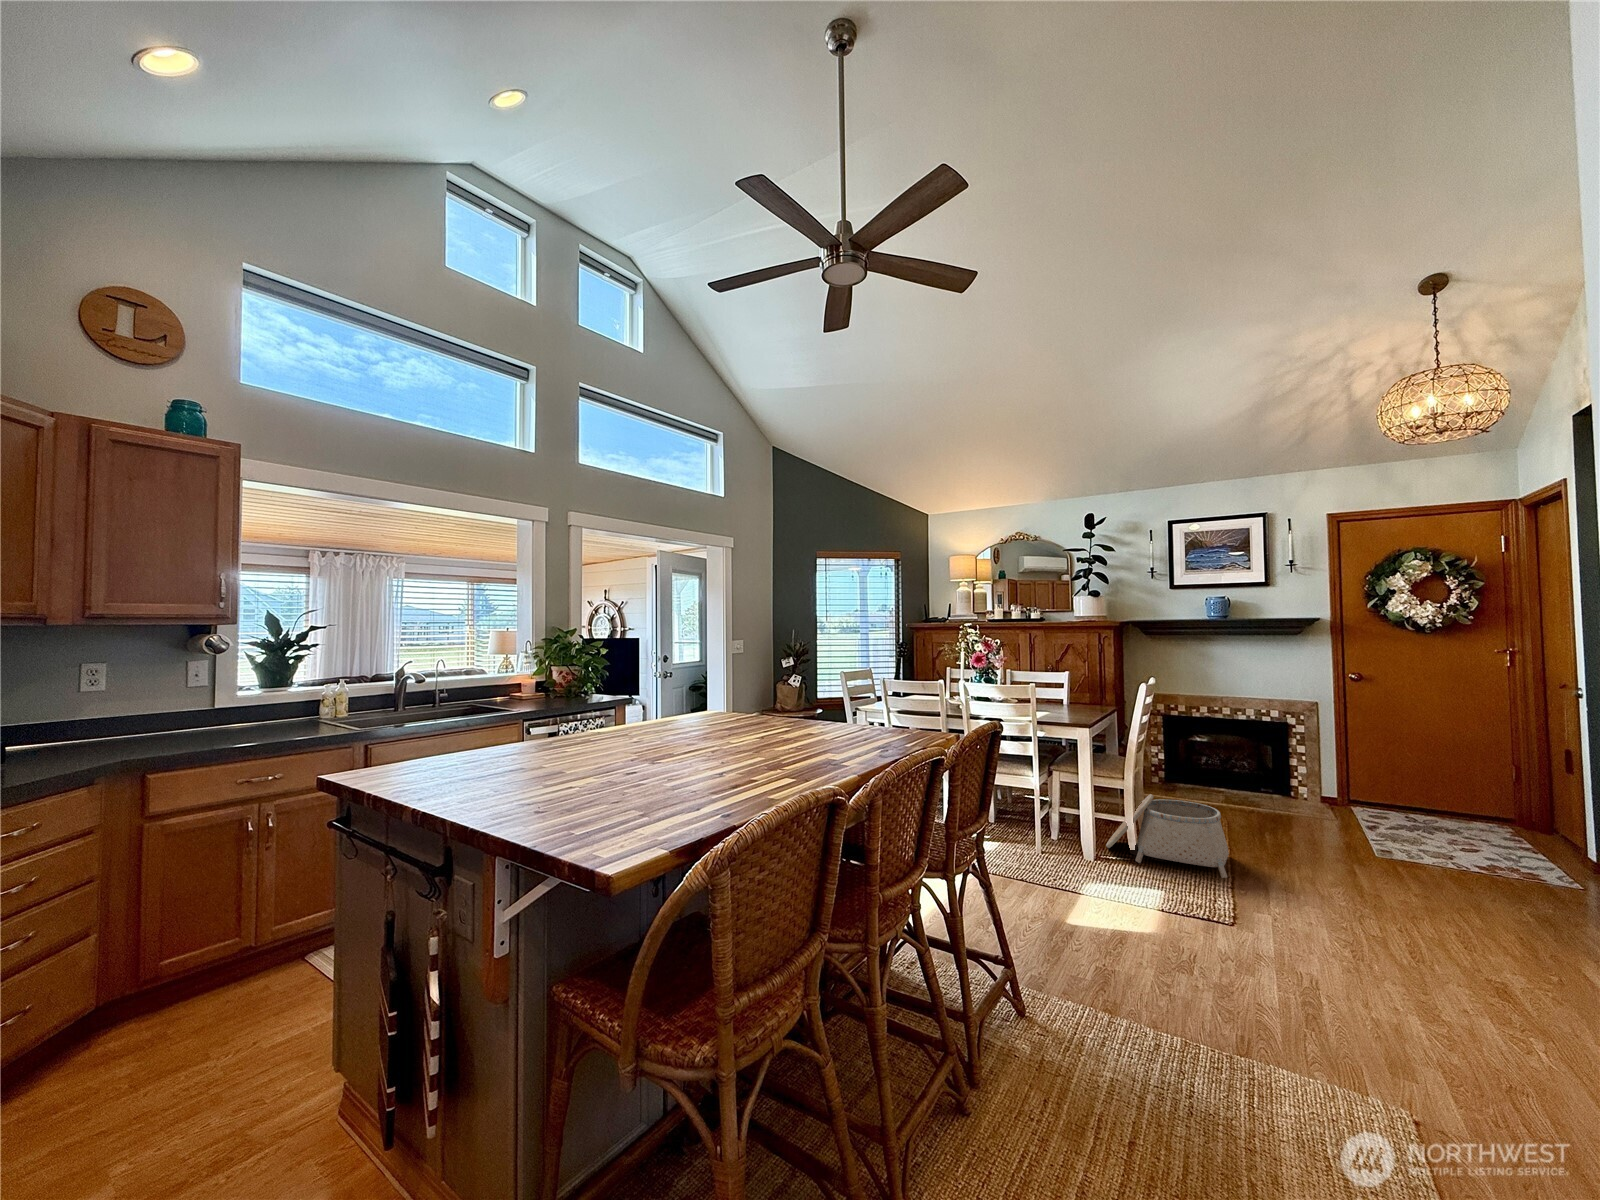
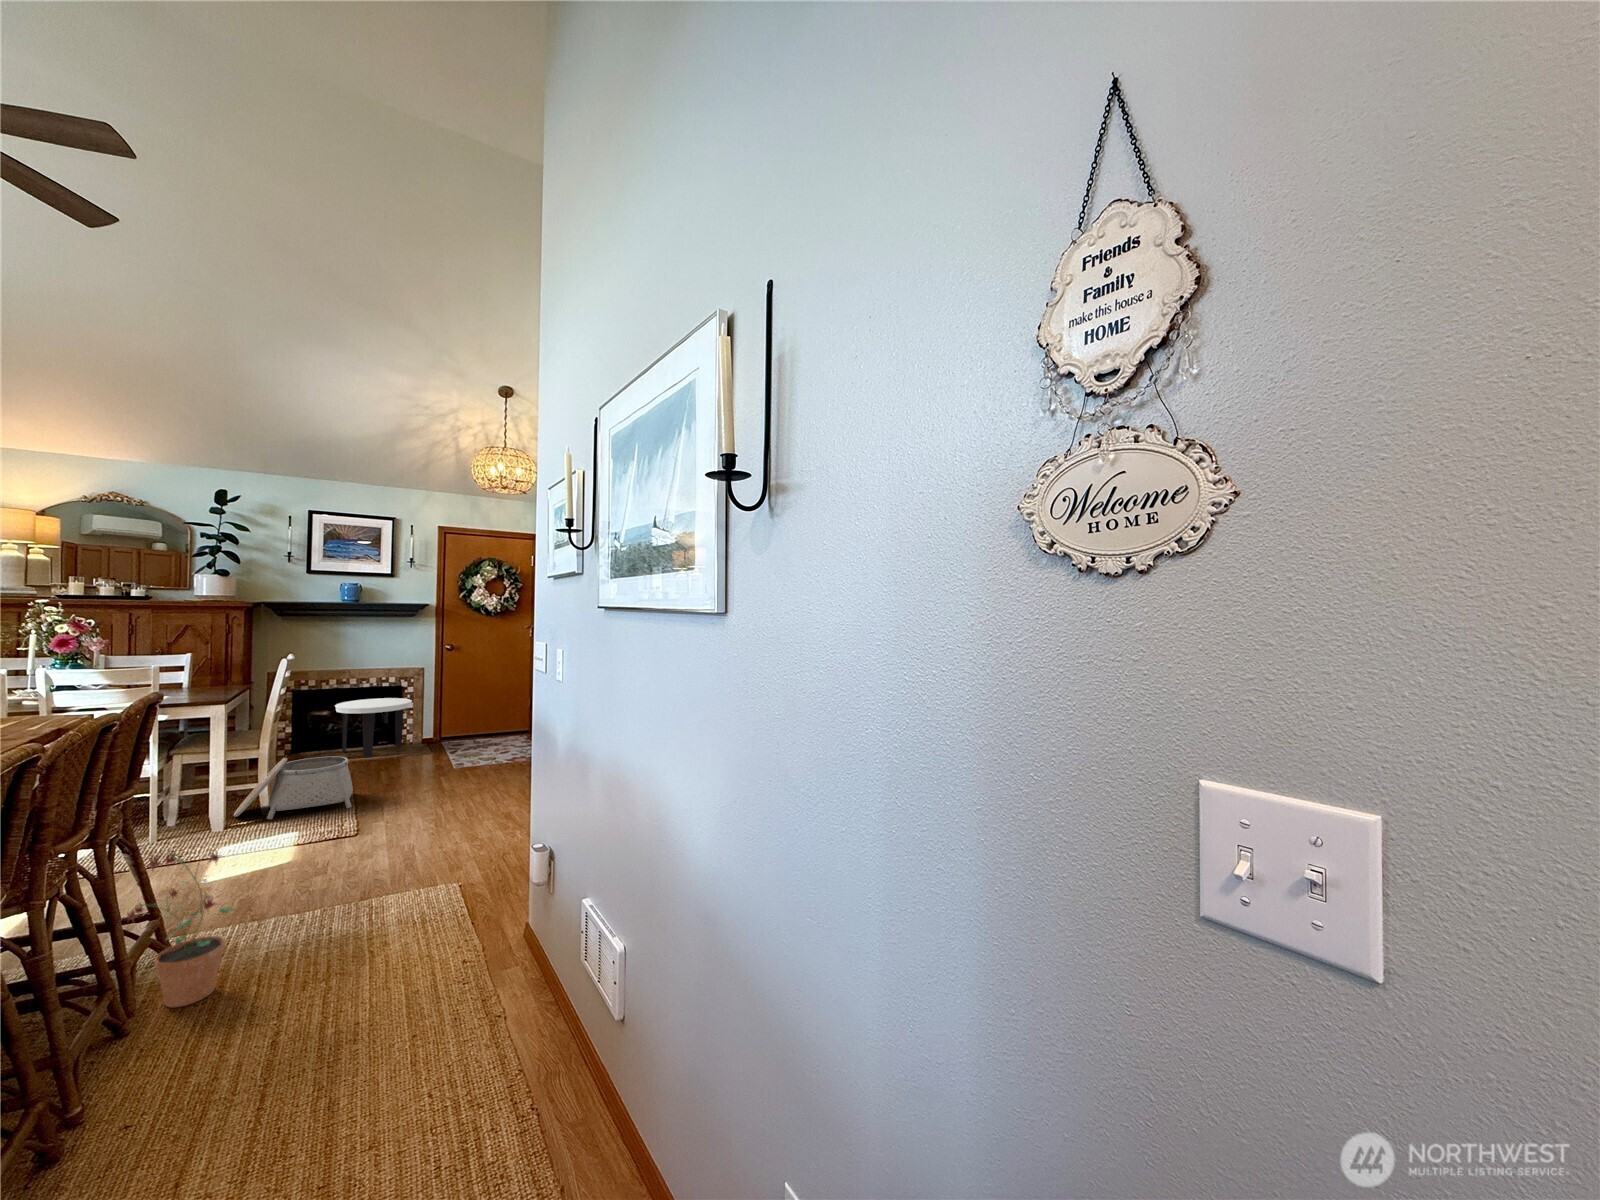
side table: none [1207,735,1303,809] -> present [335,698,412,757]
potted plant: none [972,900,1074,1105] -> present [127,850,235,1008]

